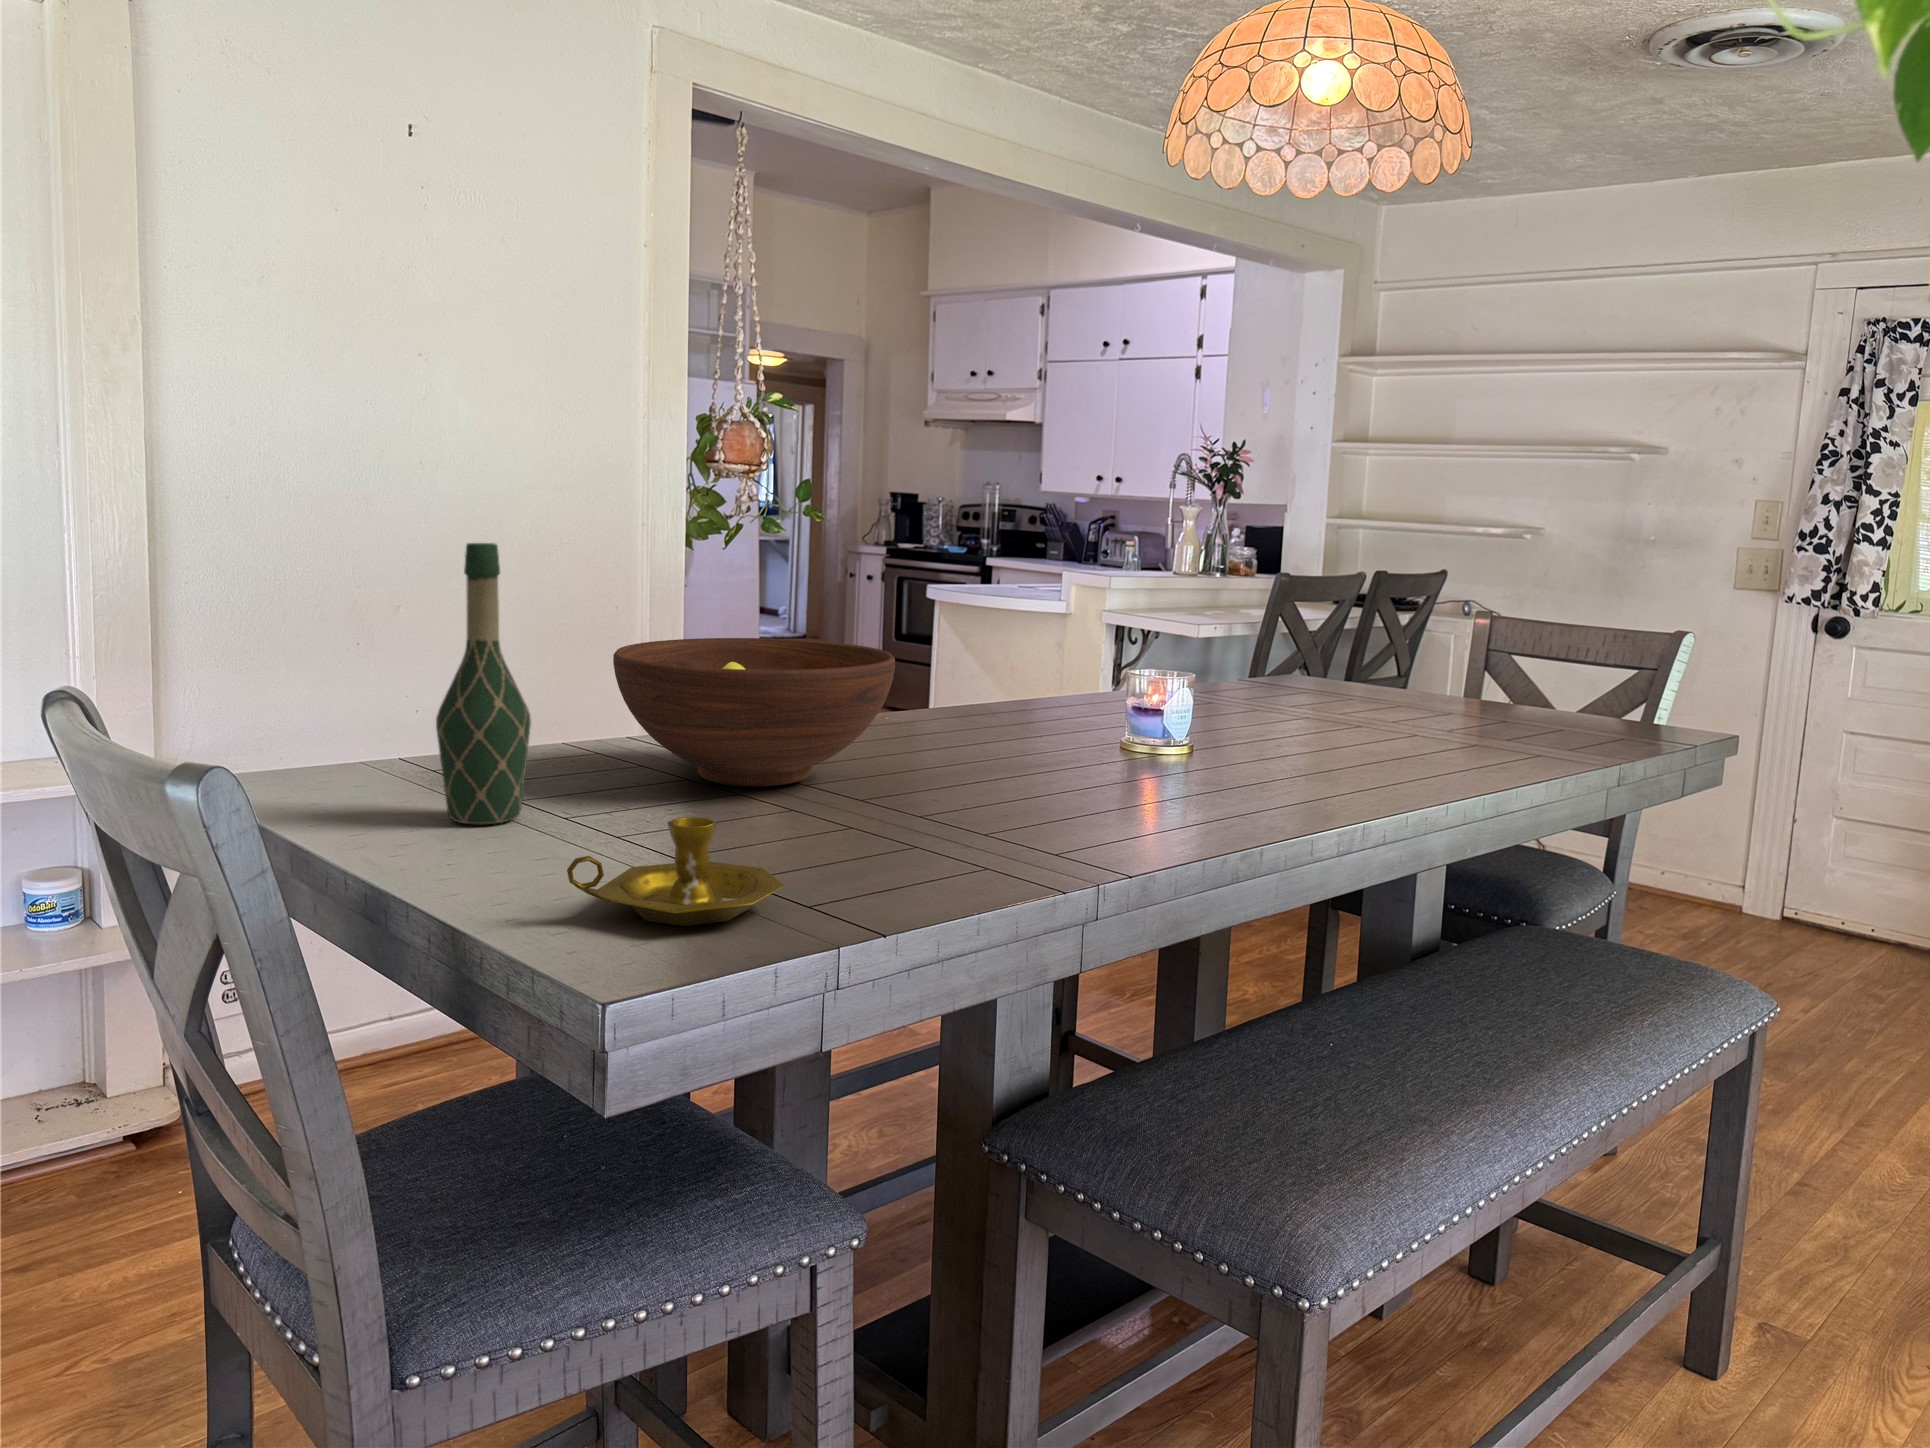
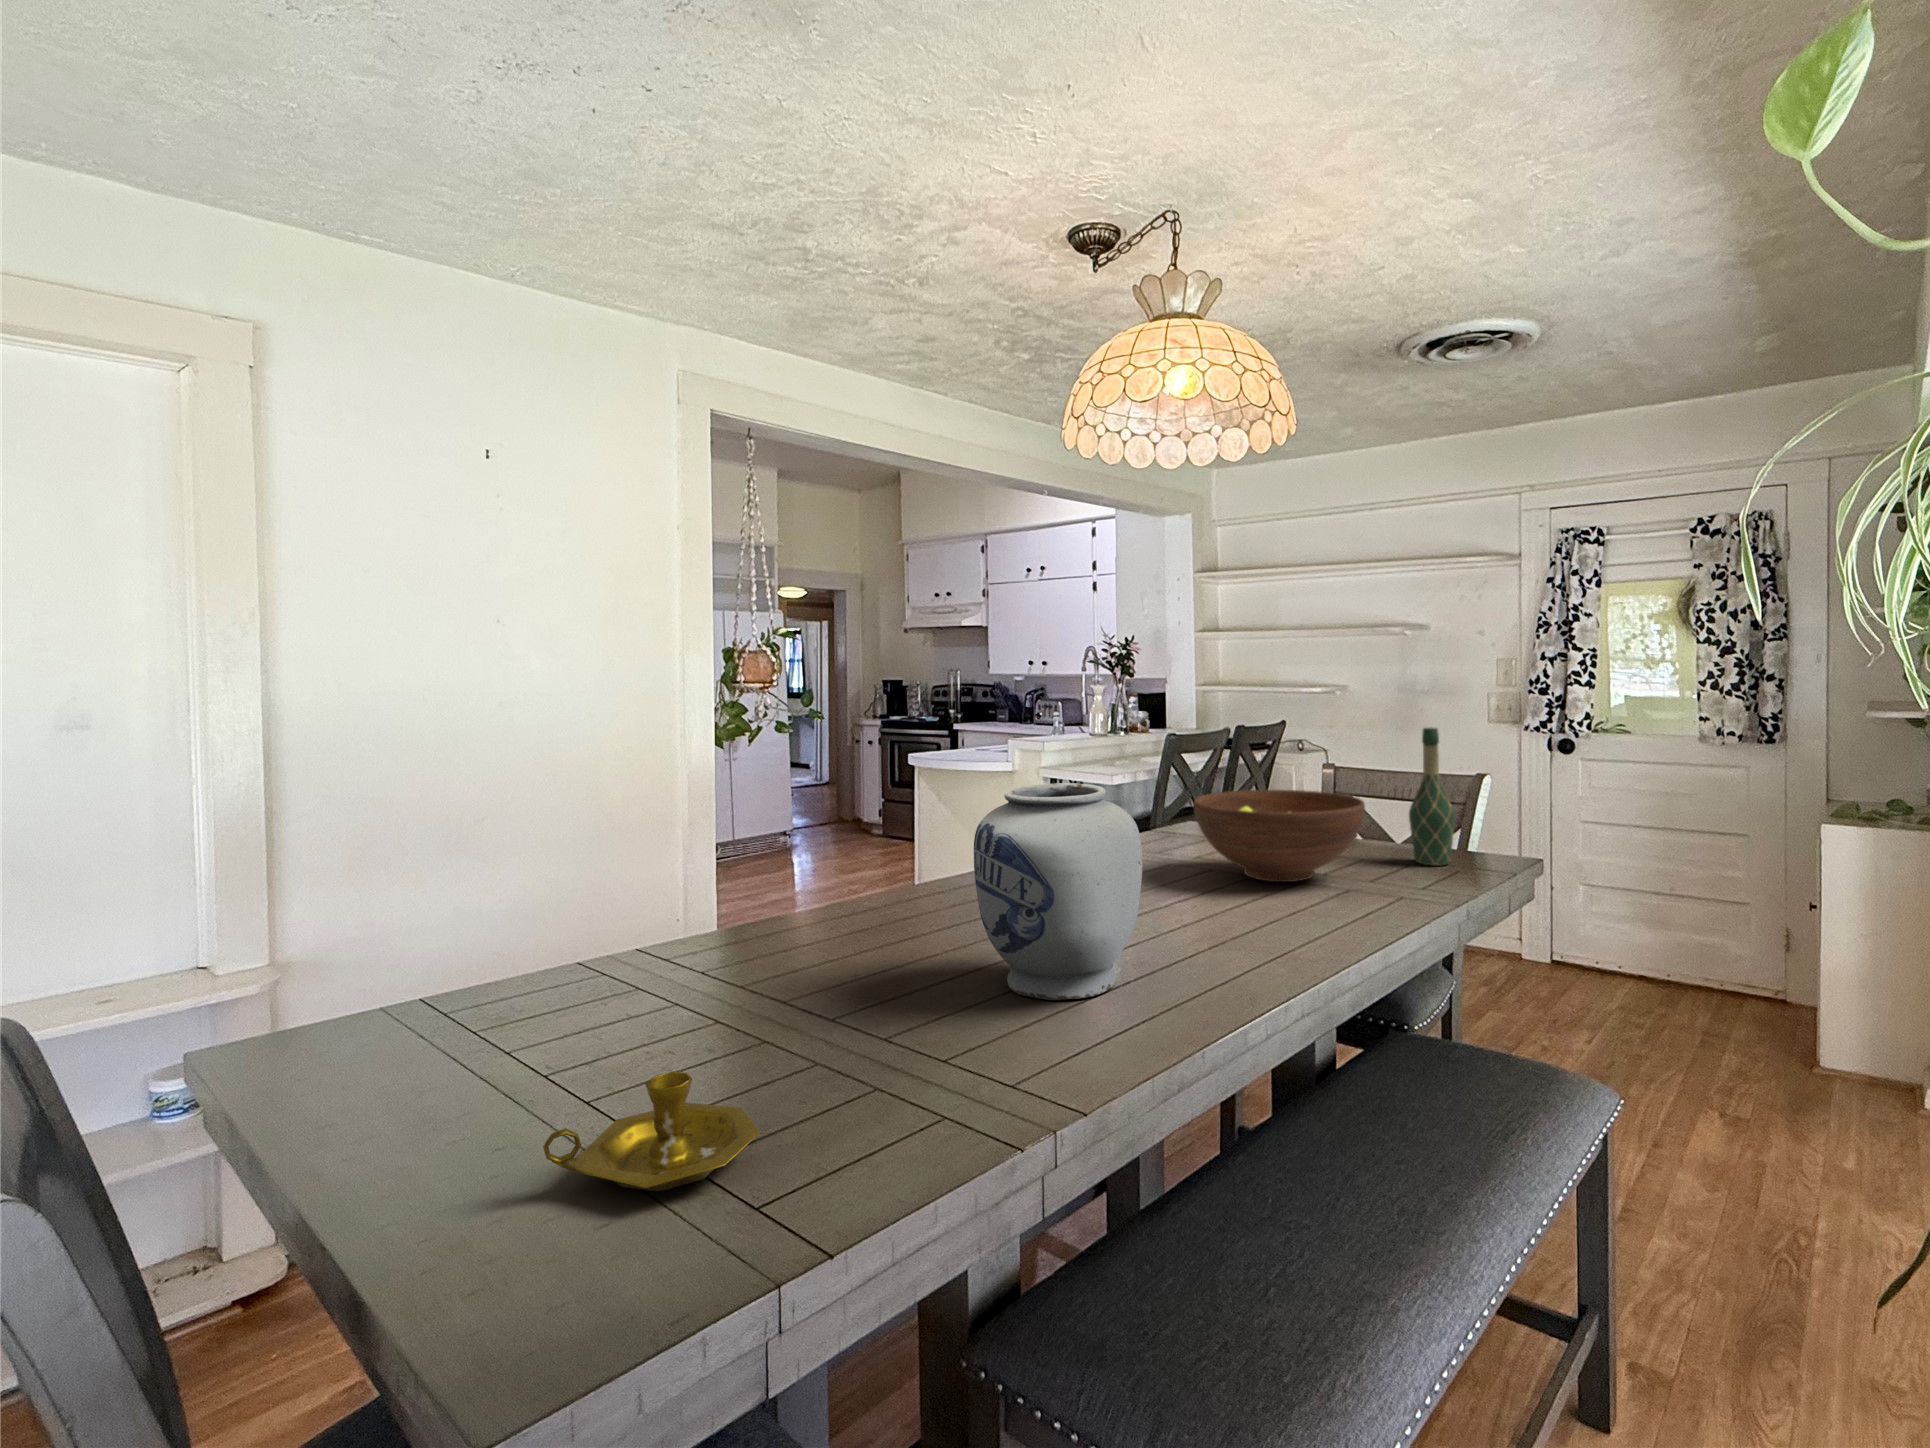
wine bottle: present [436,543,531,824] -> present [1409,728,1455,865]
vase: none [1023,576,1223,822] -> present [974,783,1143,1000]
fruit bowl: present [613,638,895,787] -> present [1193,790,1365,882]

